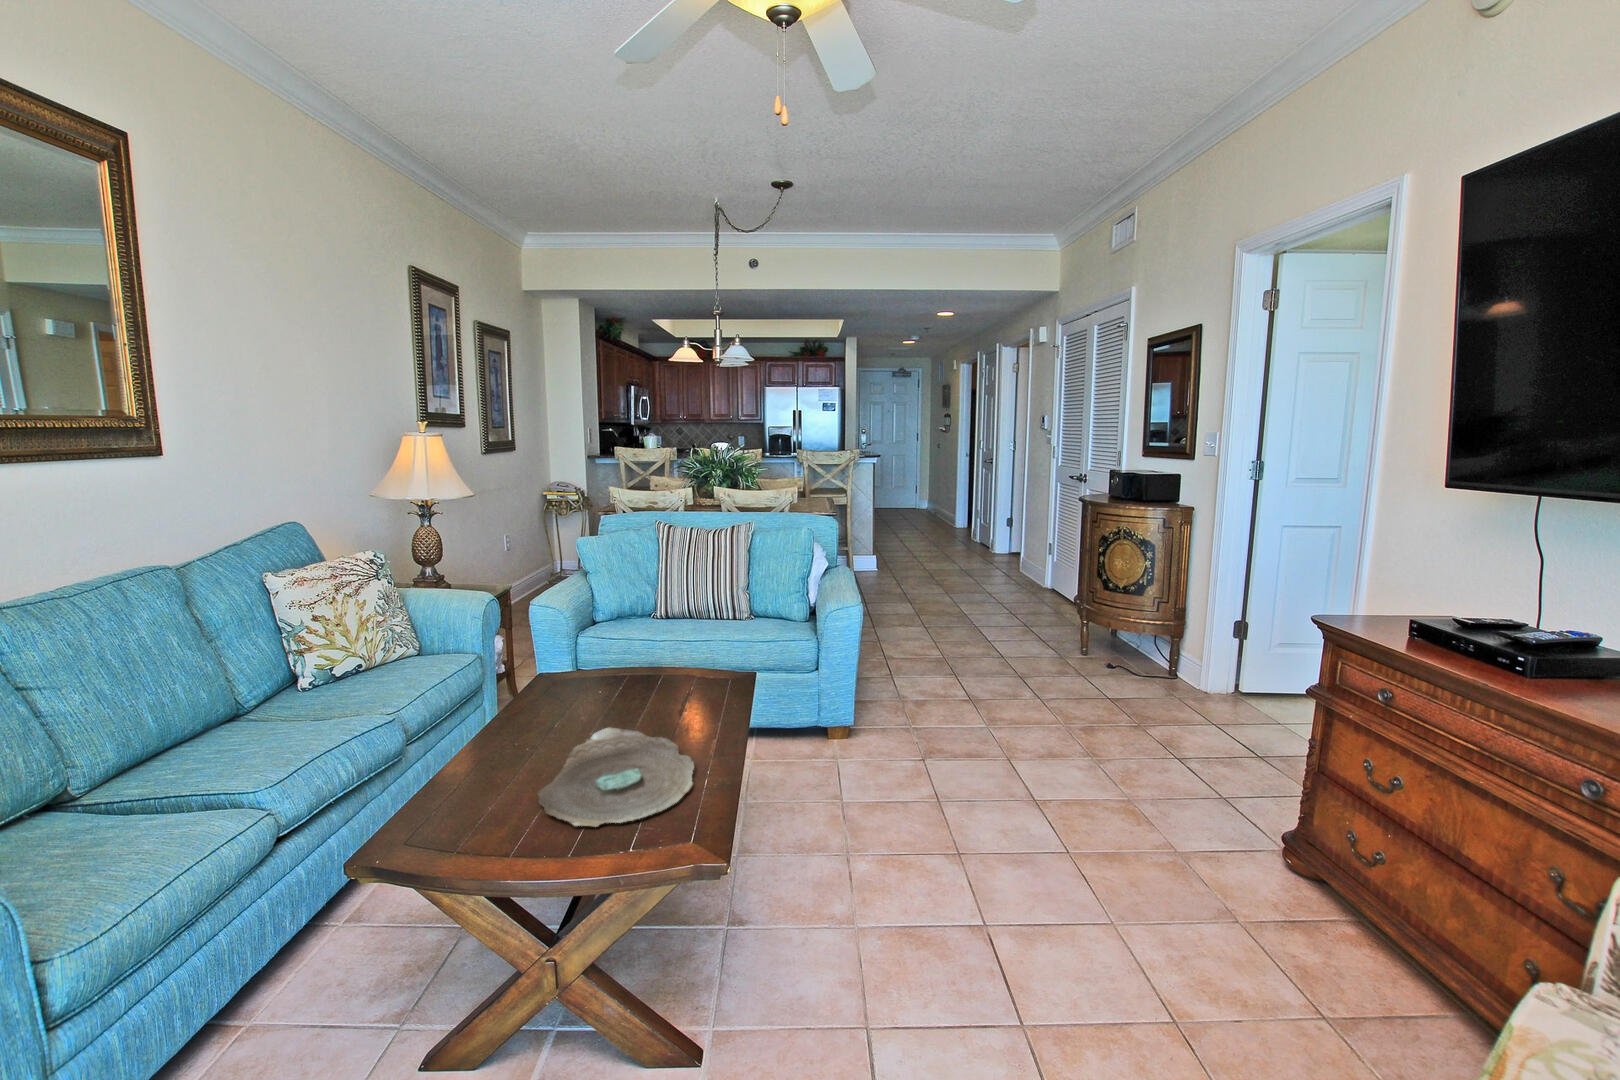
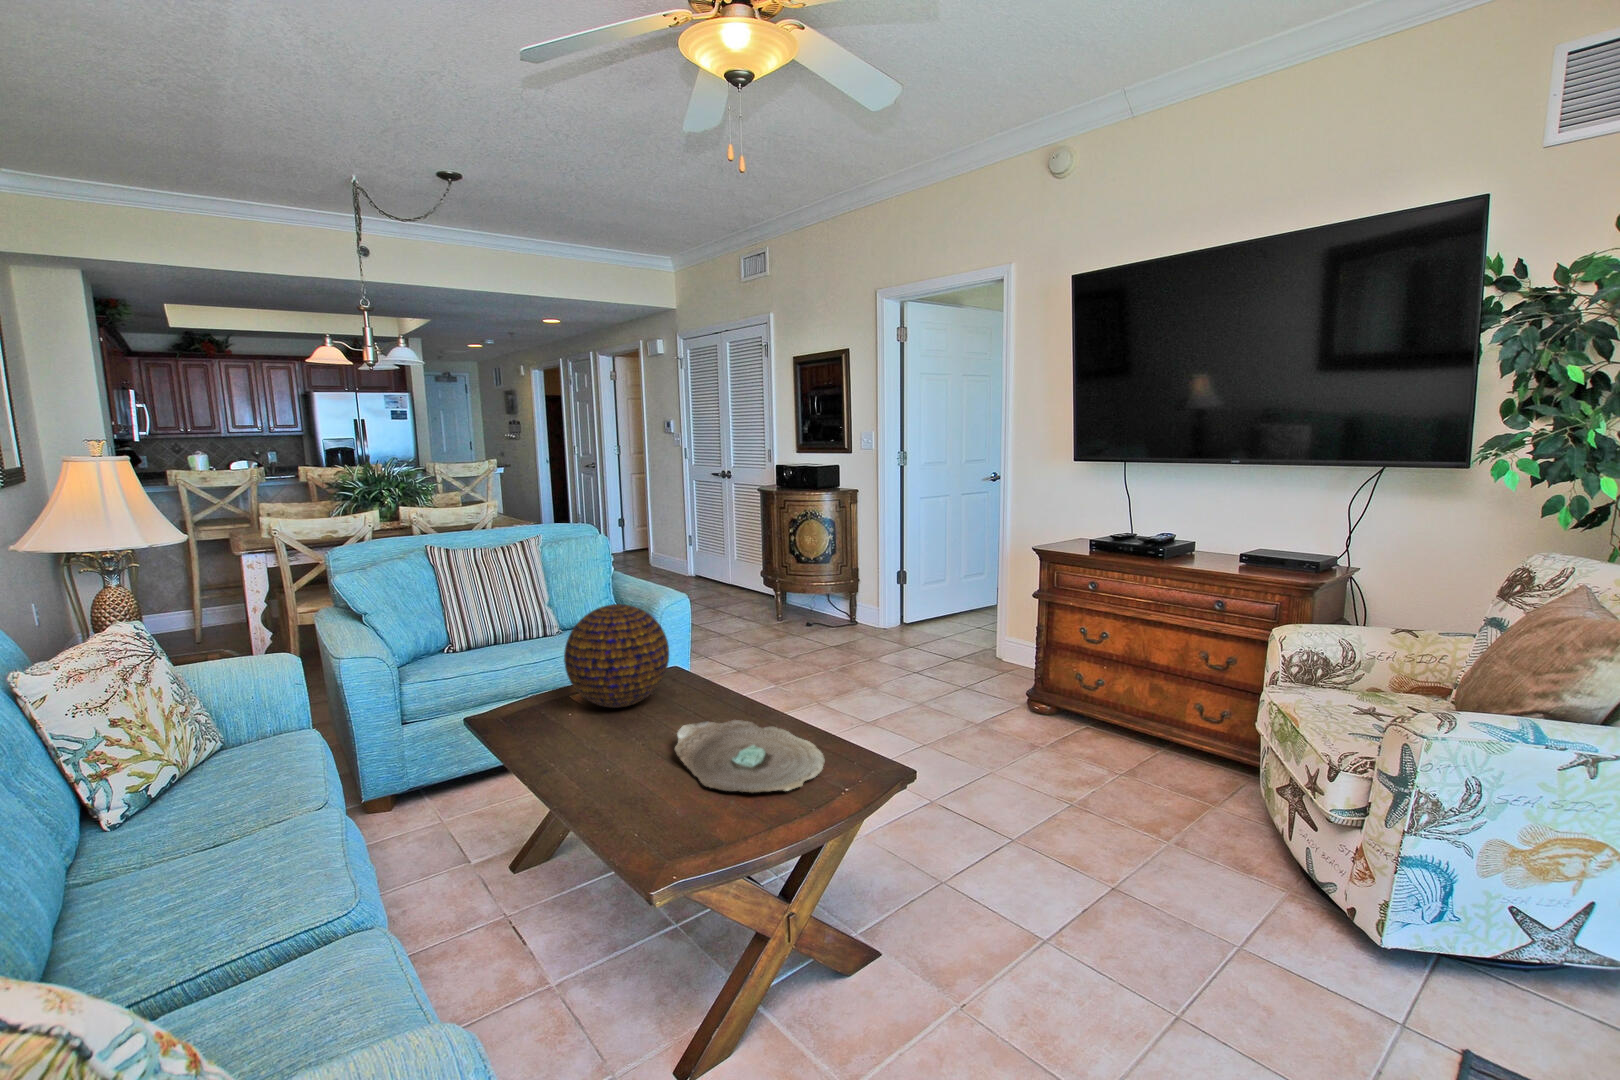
decorative orb: none [594,595,697,697] -> present [564,604,669,708]

